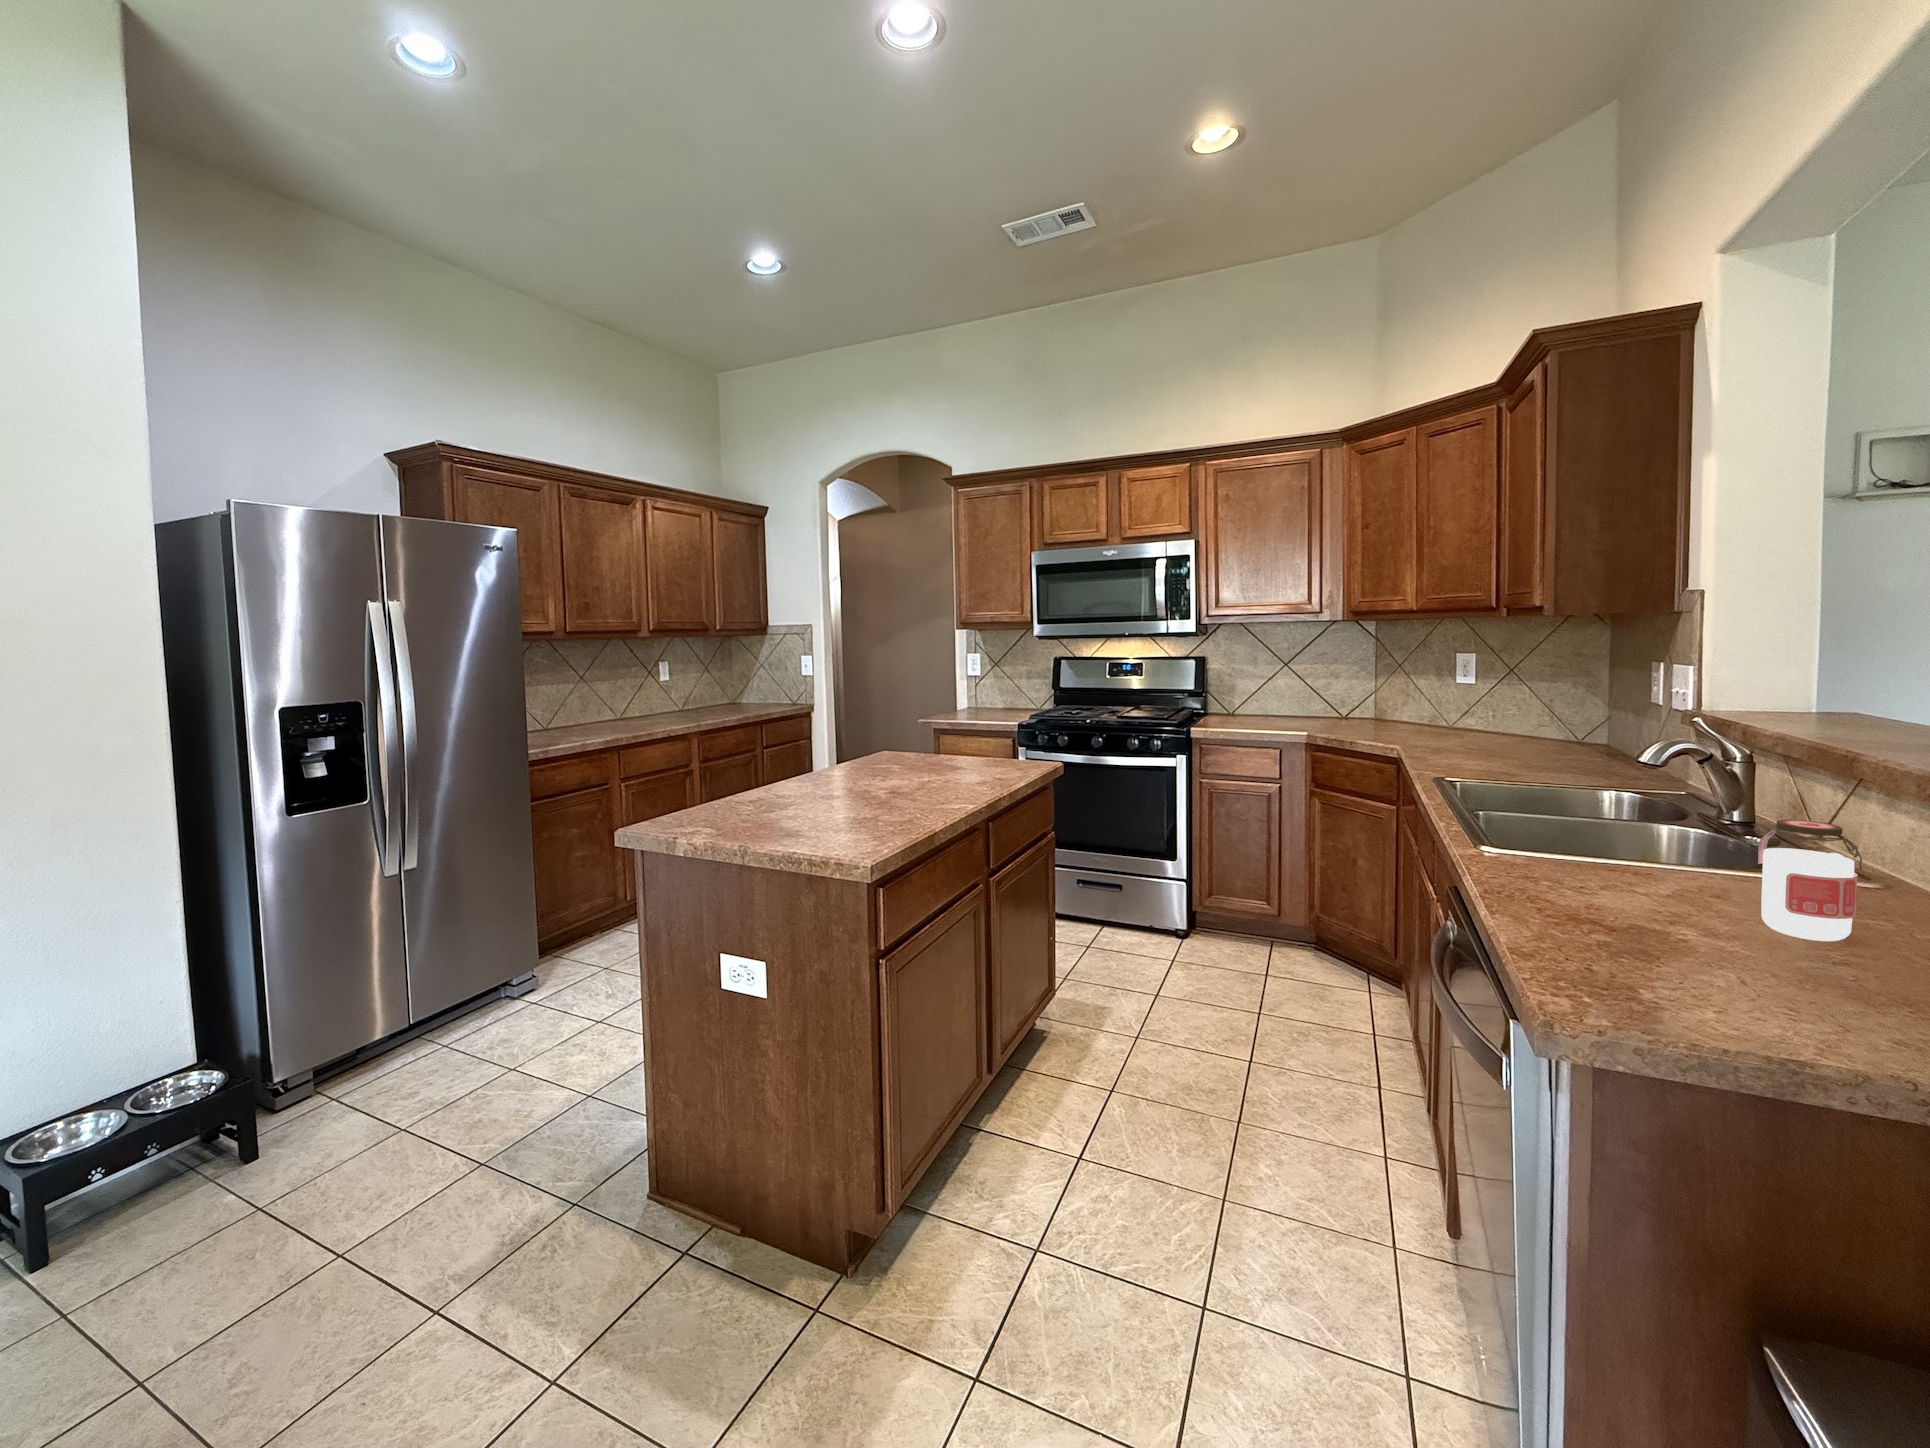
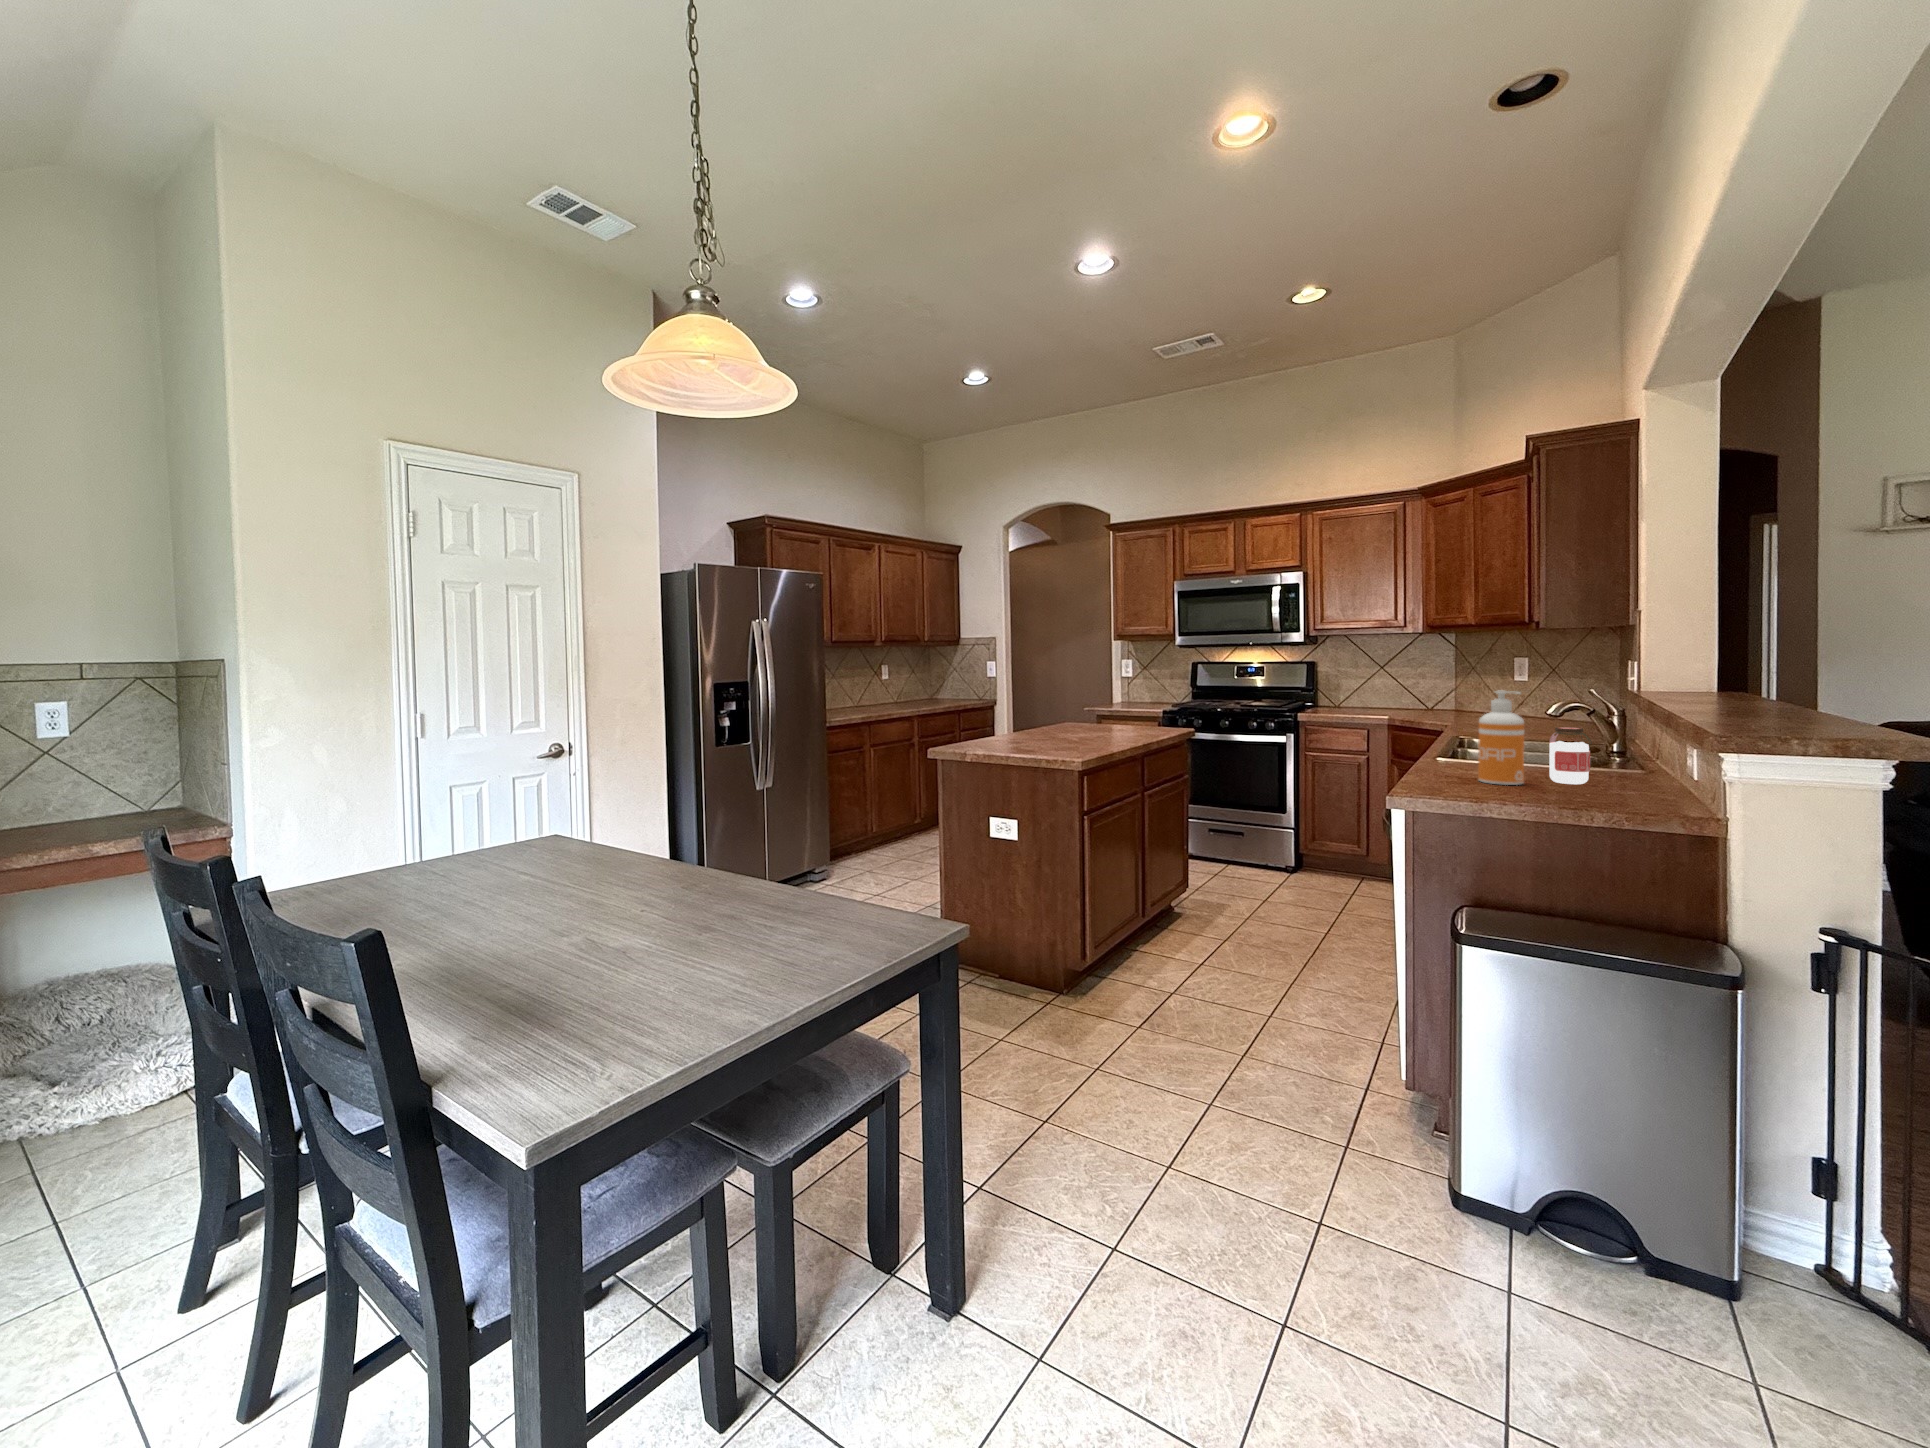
soap dispenser: none [1633,750,1741,950] -> present [1478,691,1524,785]

